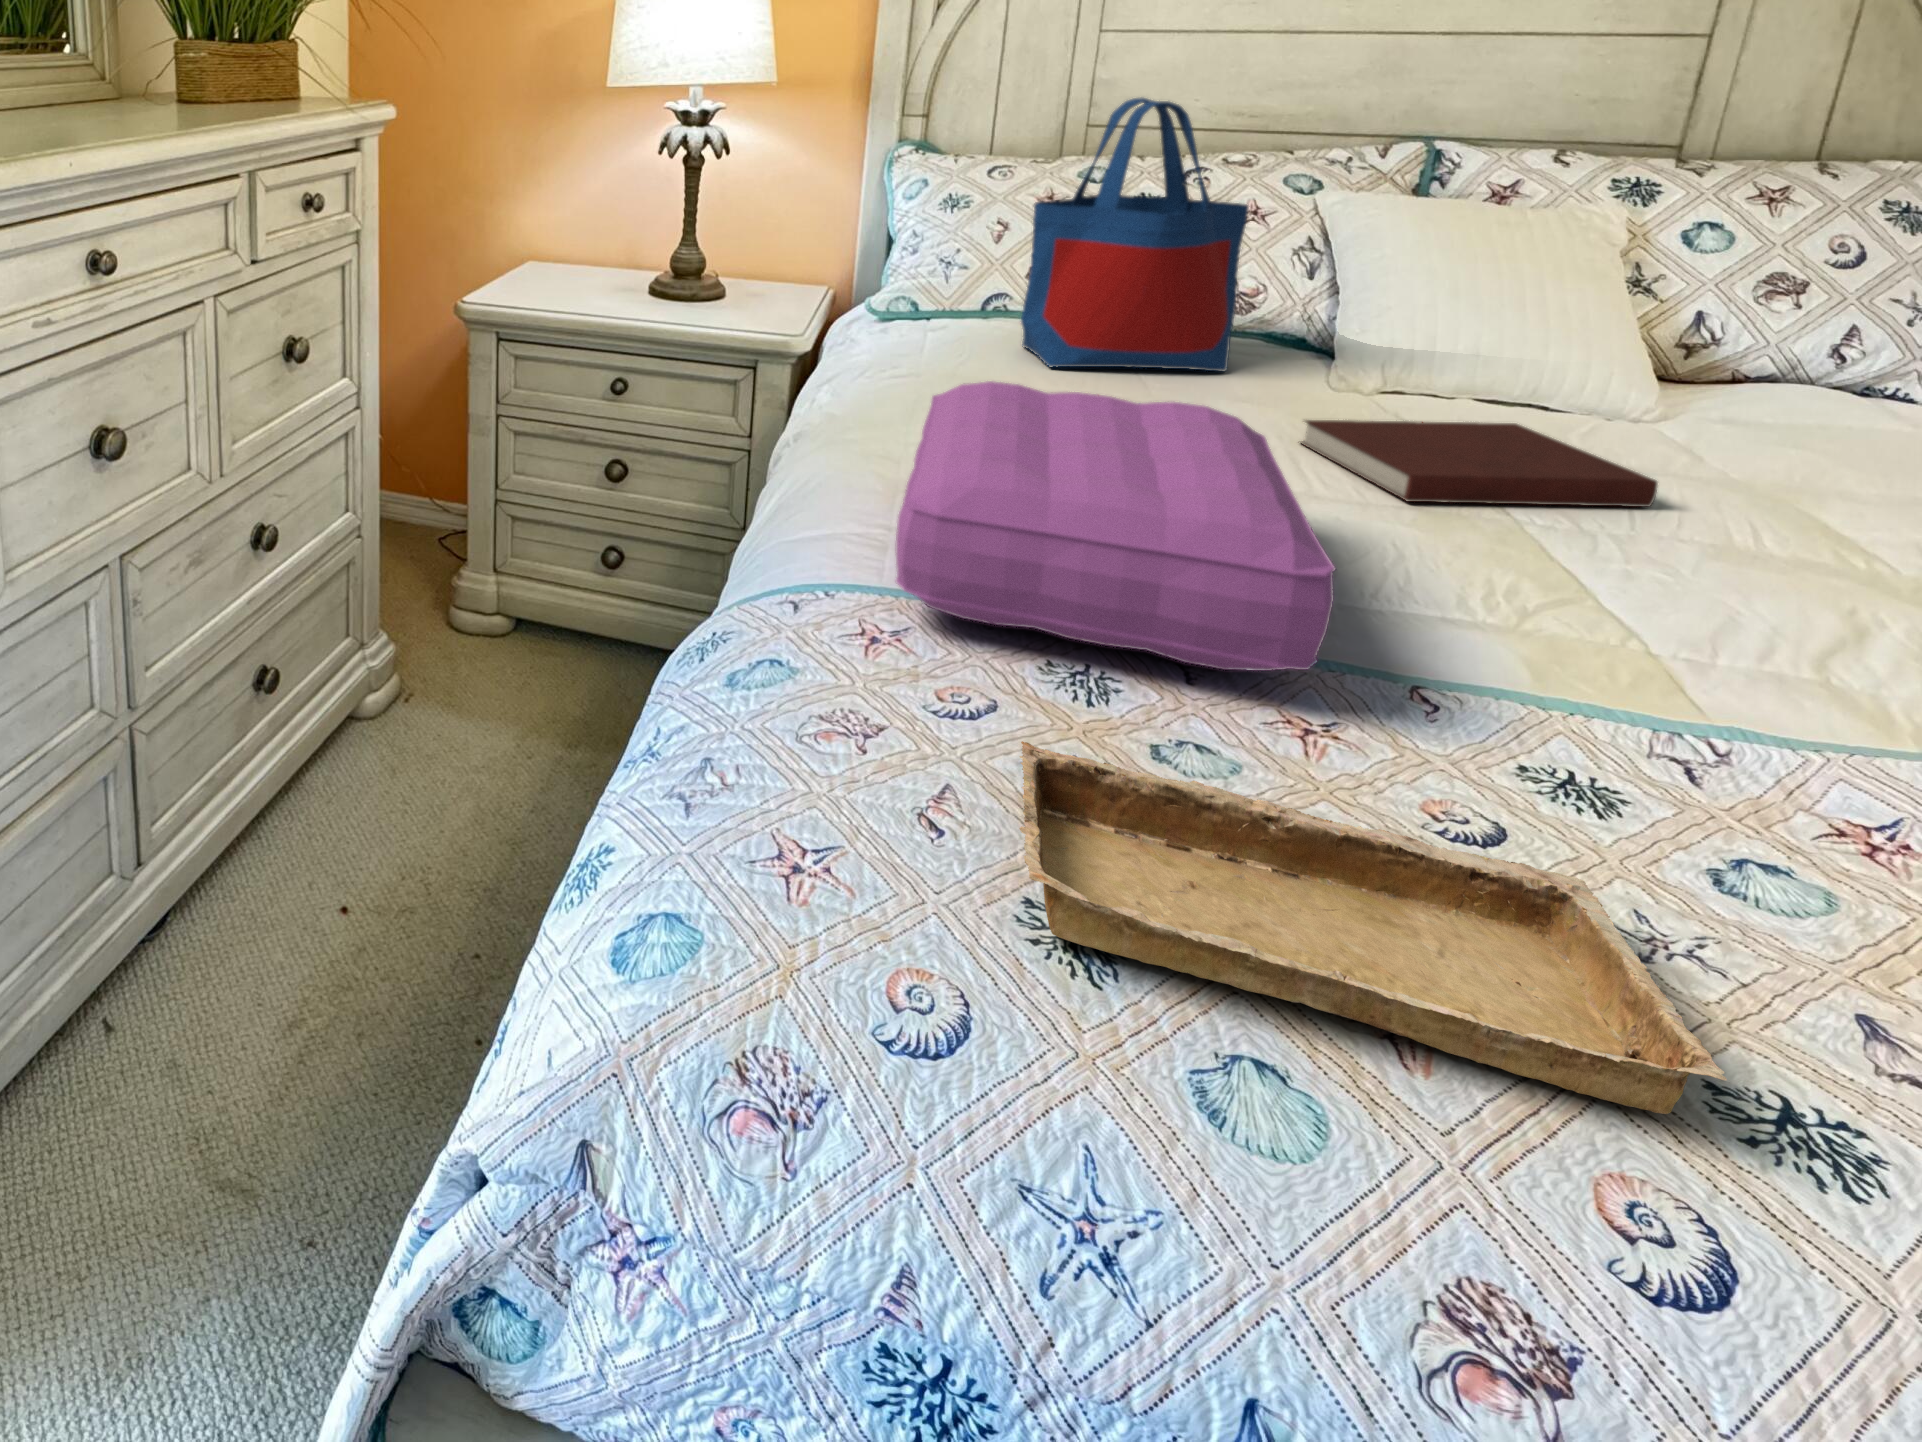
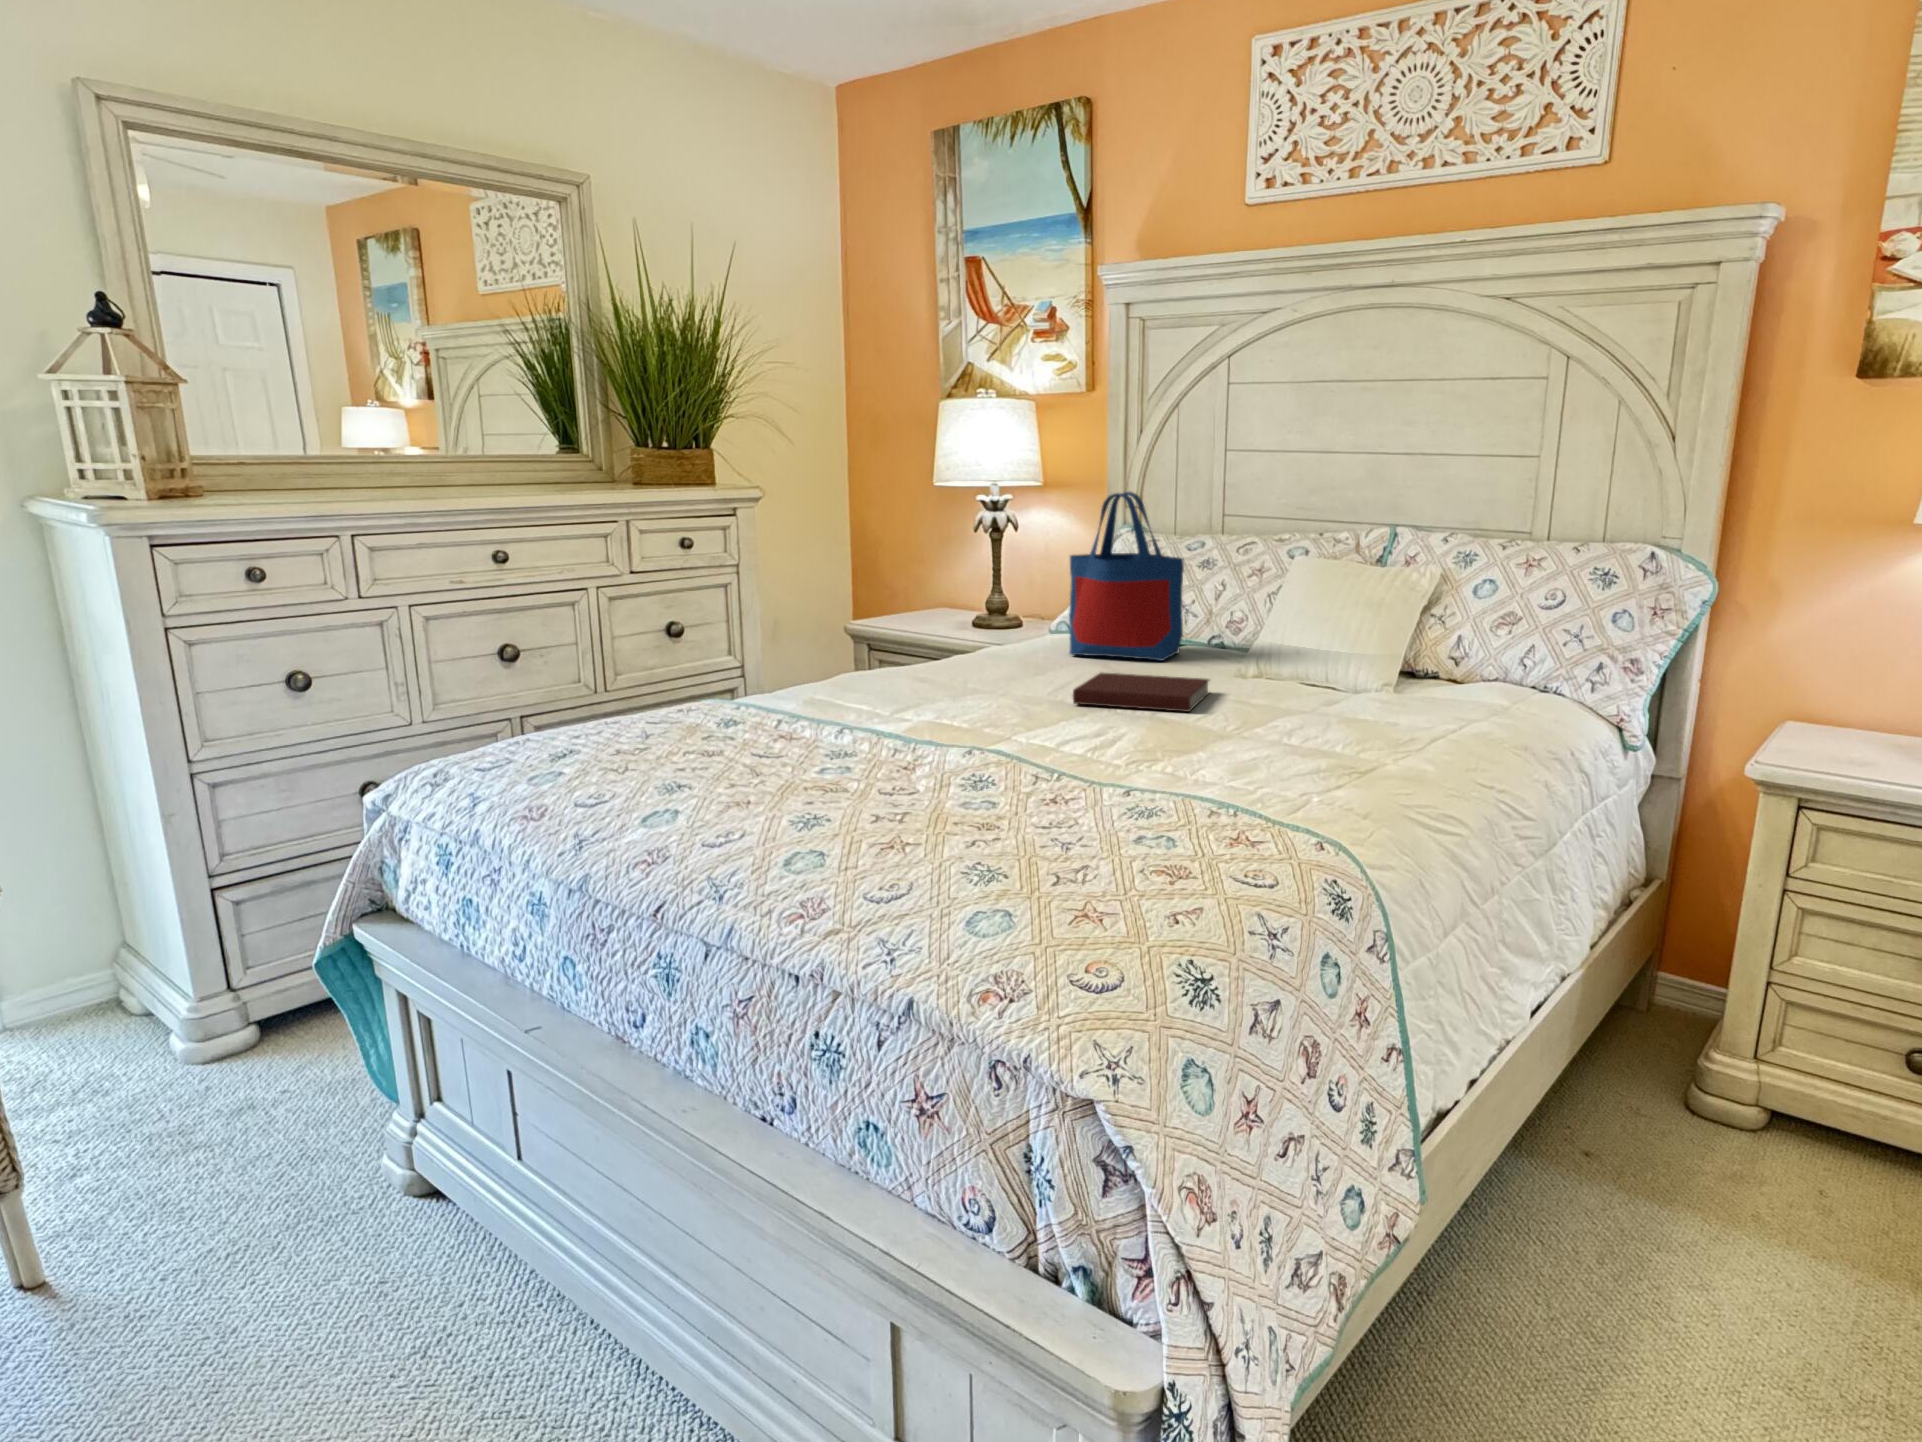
pillow: present [896,381,1335,671] -> none [722,629,962,733]
tray: present [1019,741,1727,1114] -> none [579,729,761,799]

